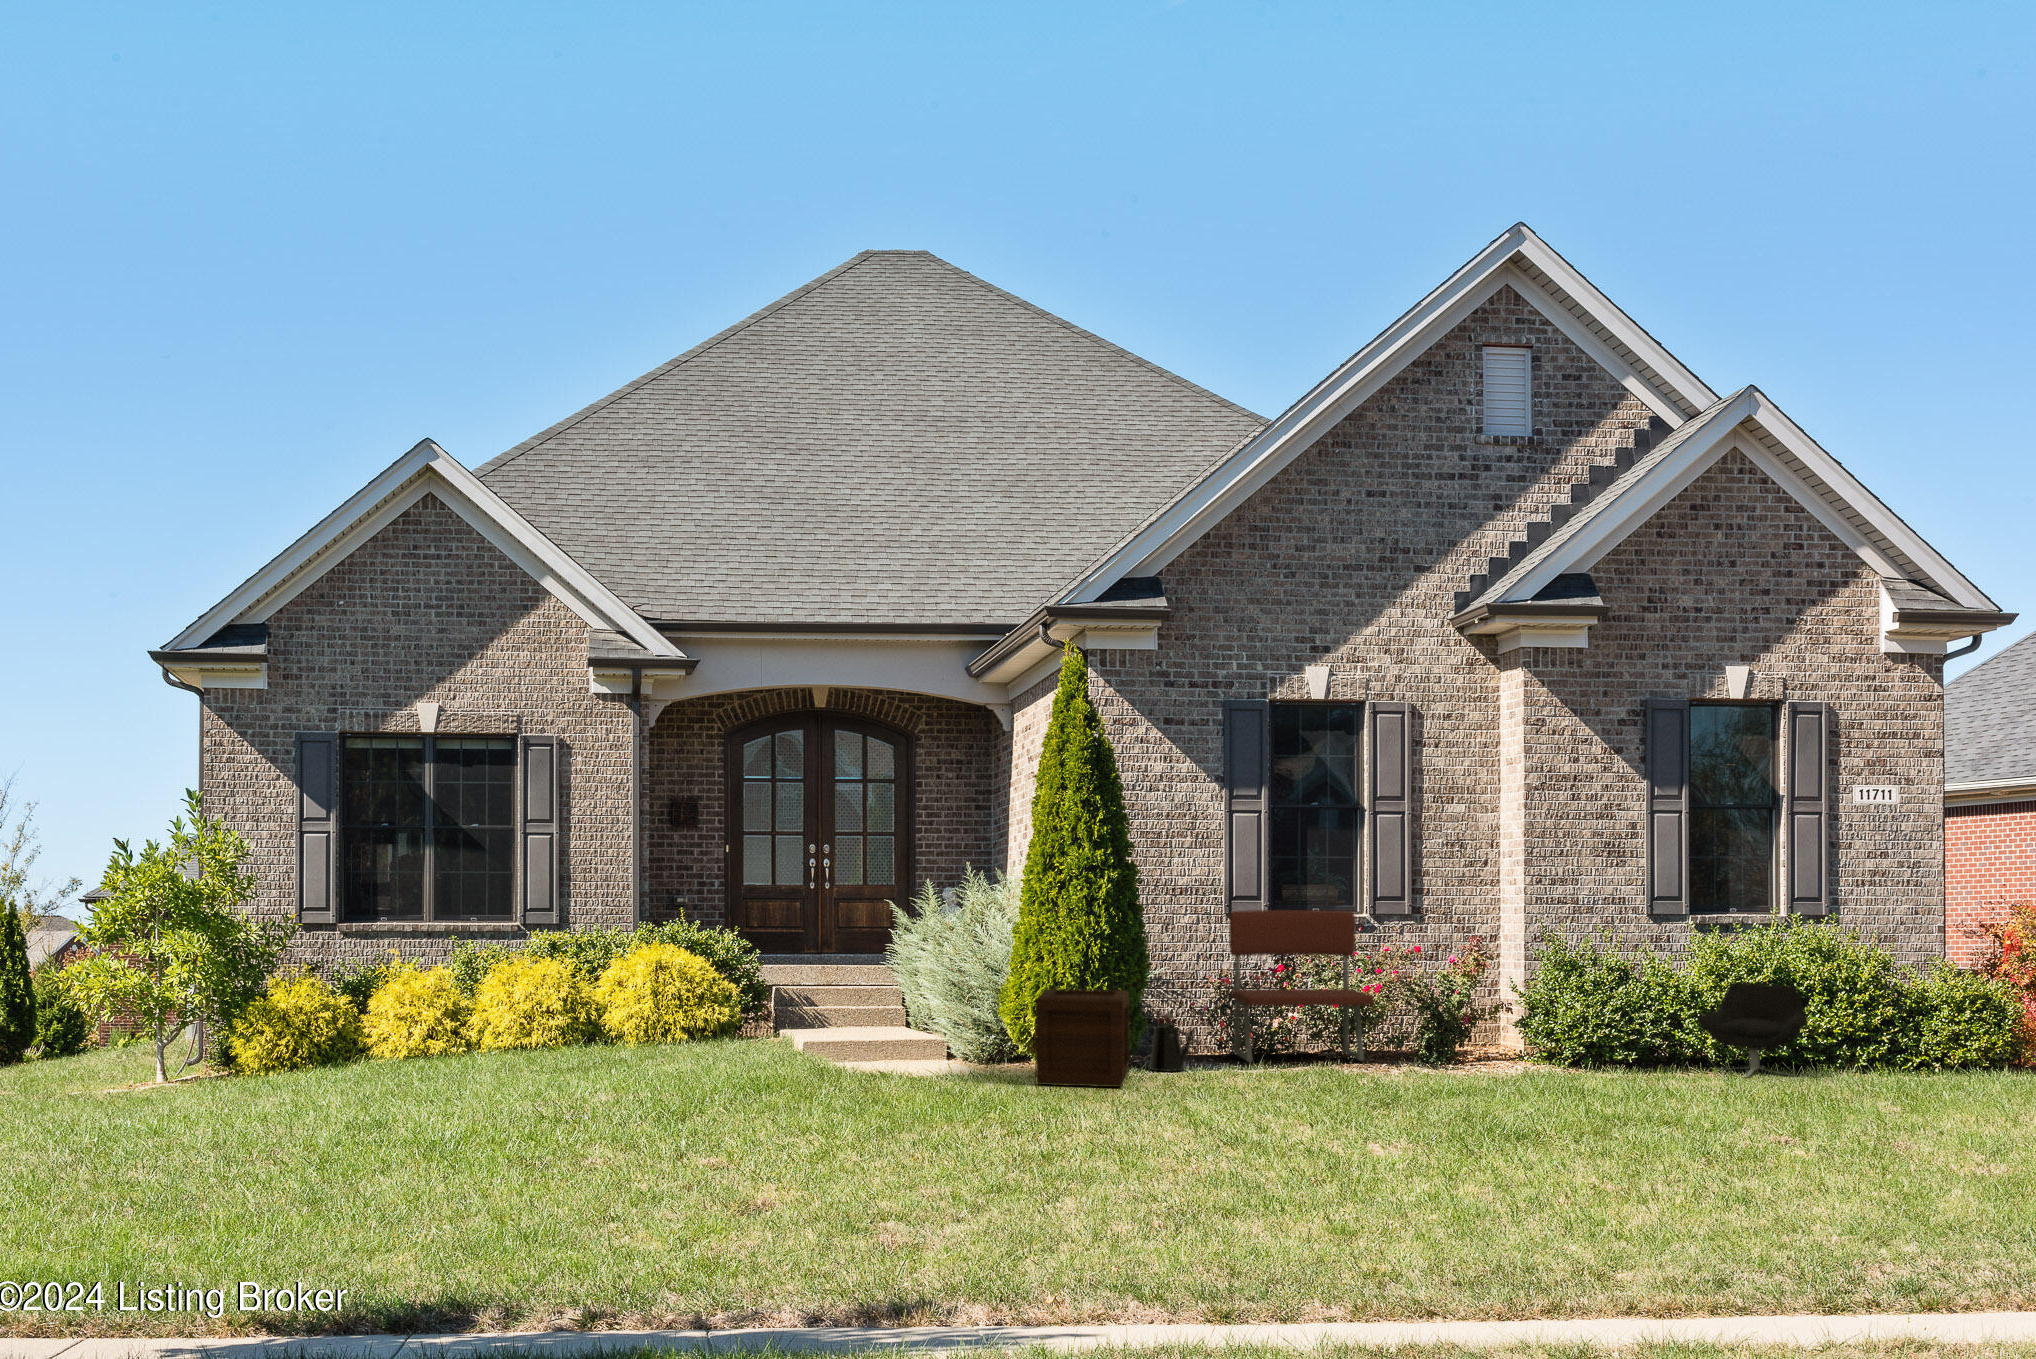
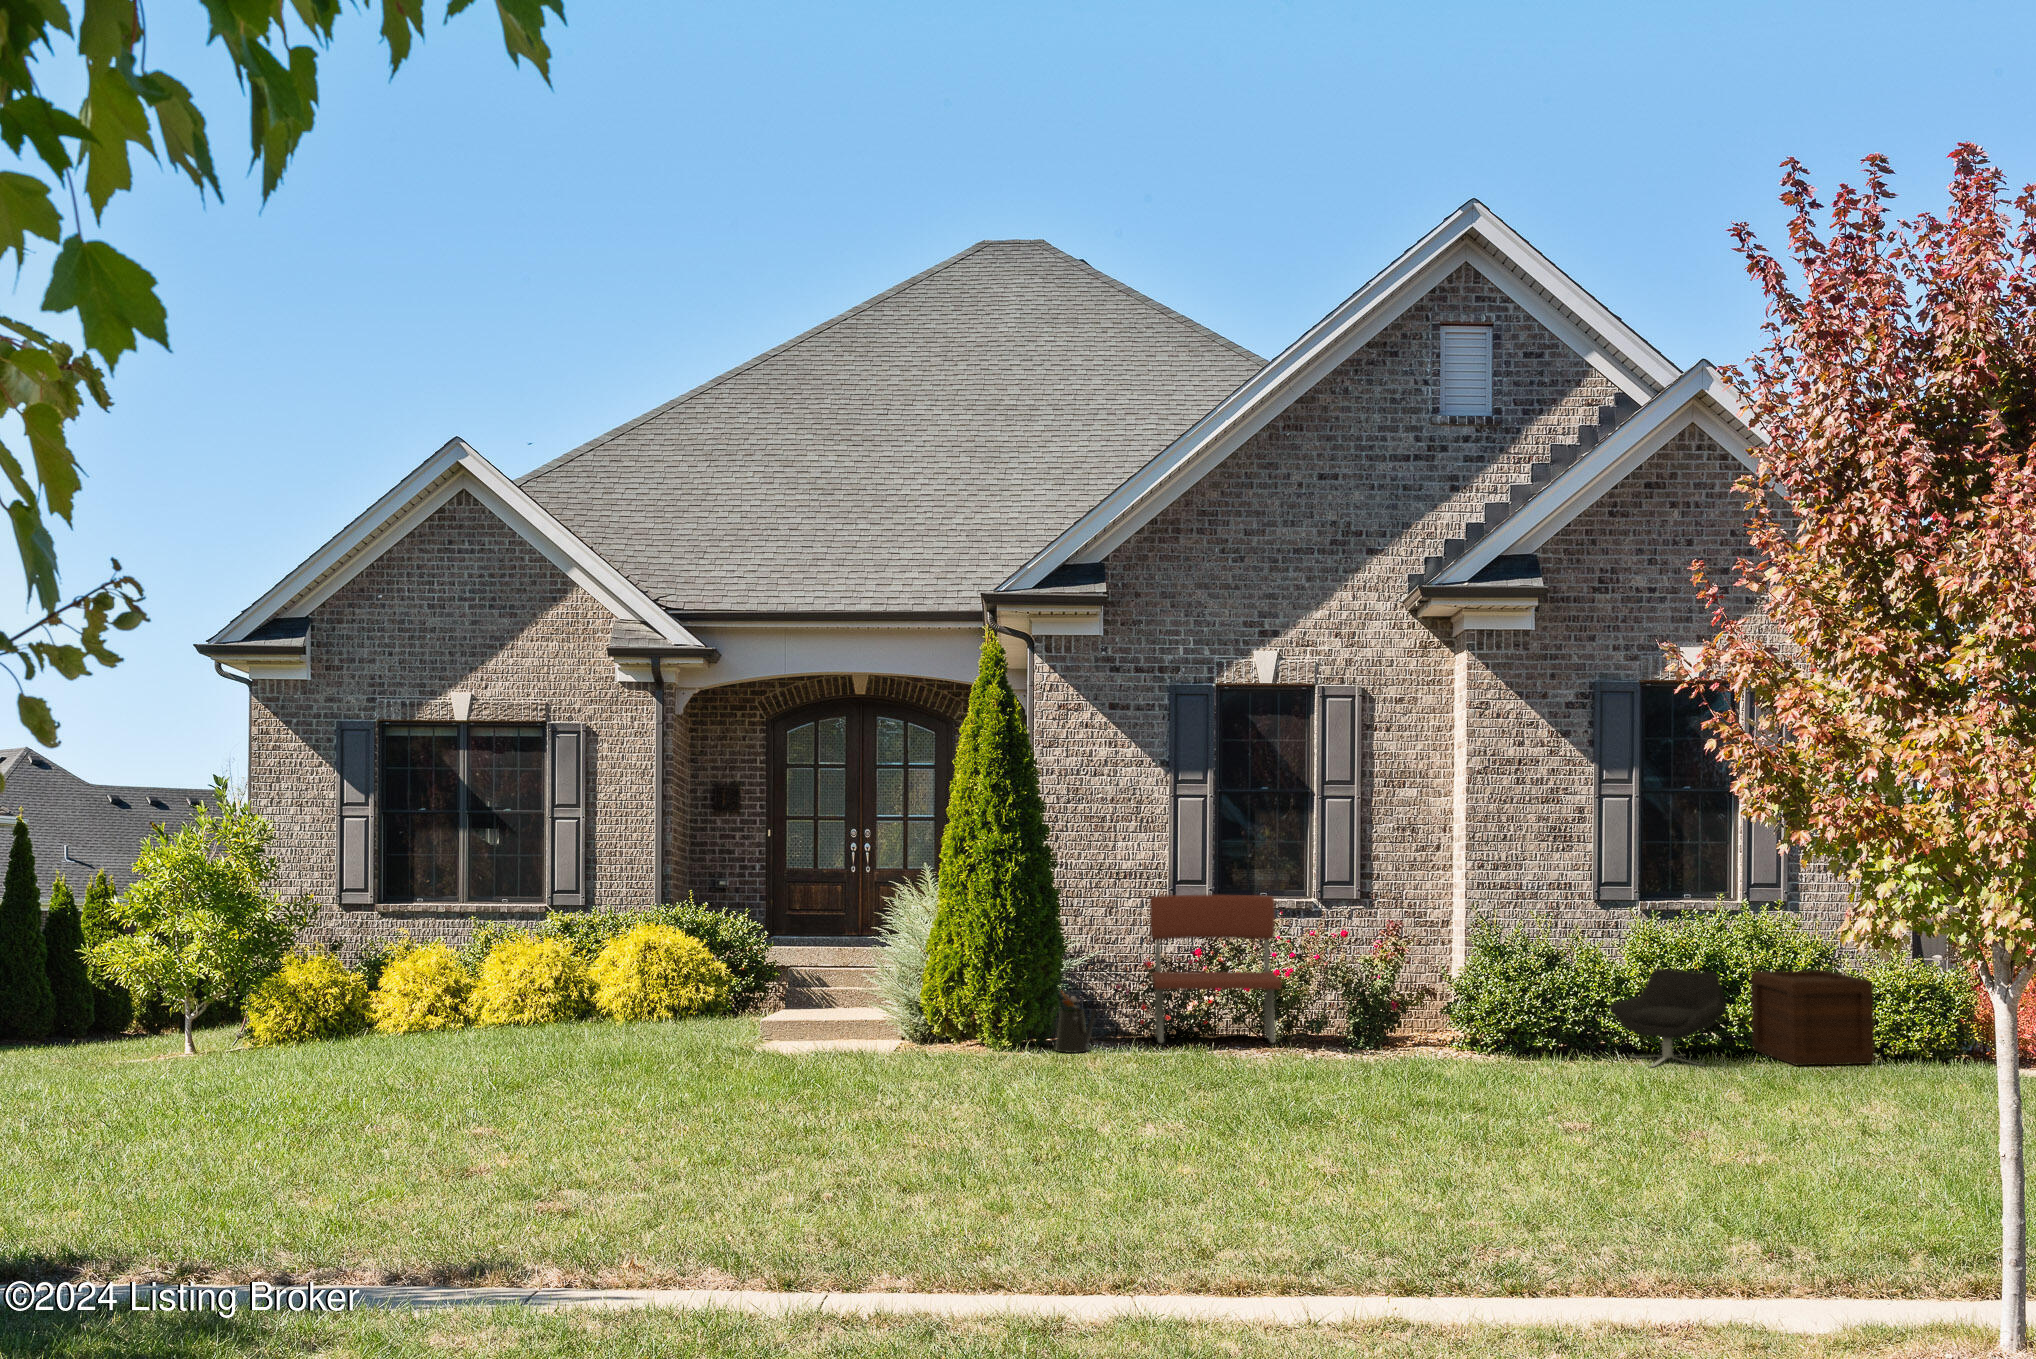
wooden crate: present [1035,989,1129,1087] -> present [1751,970,1875,1065]

